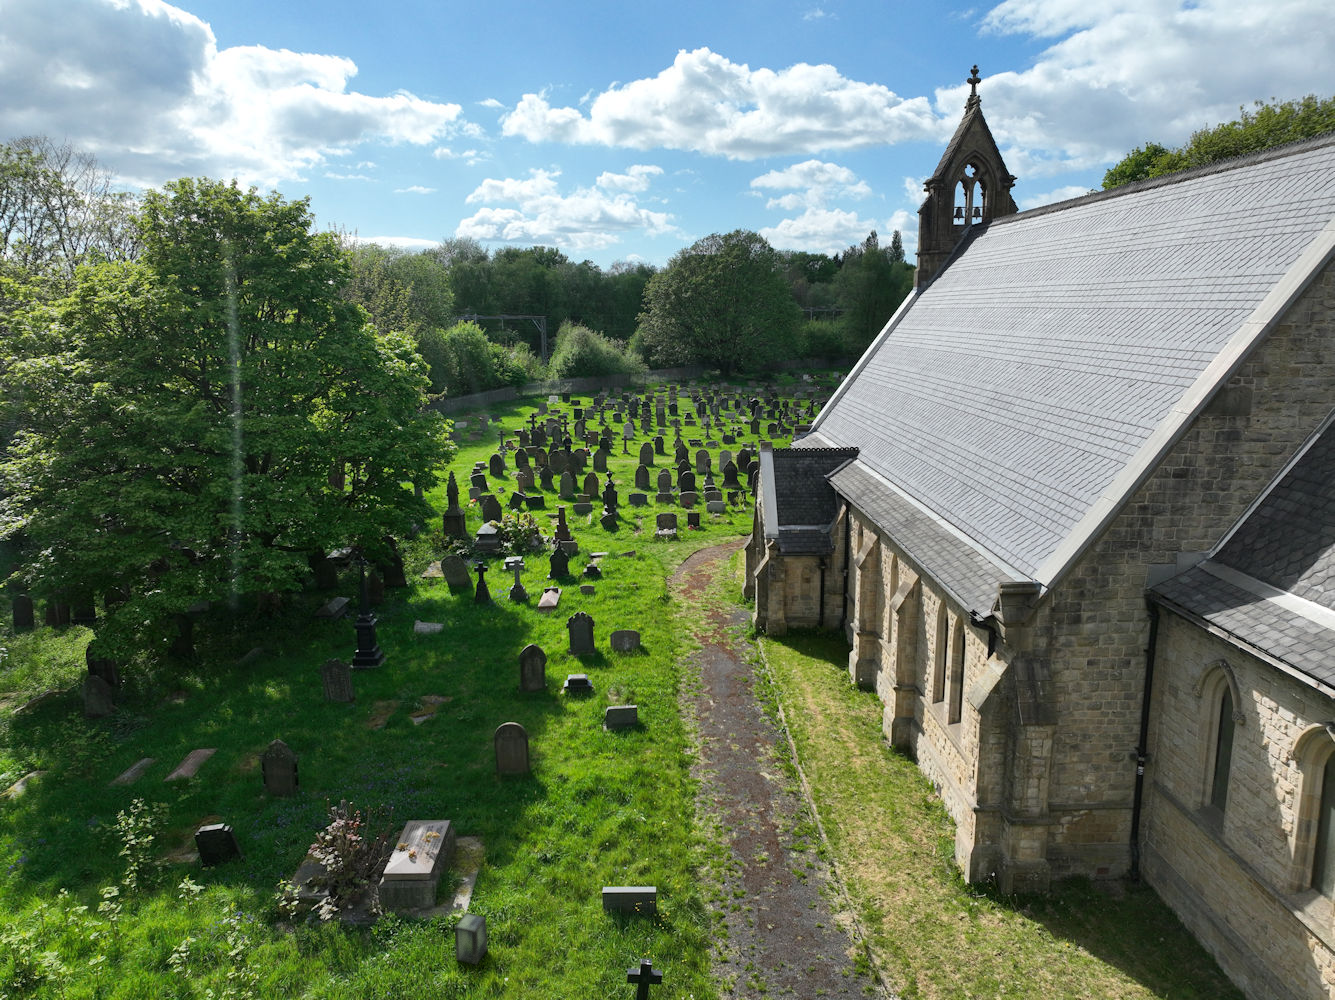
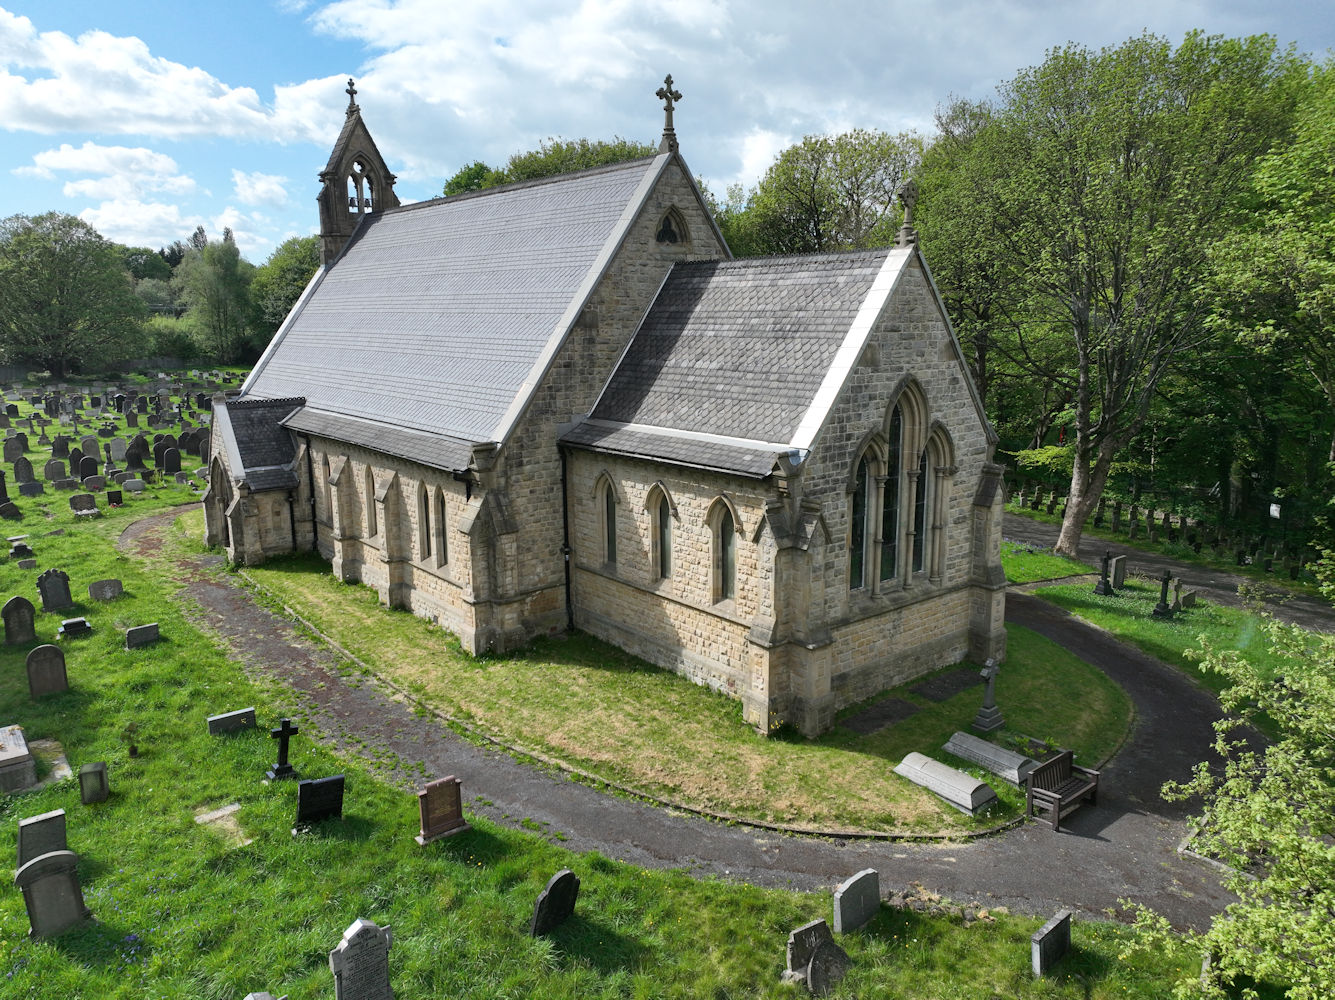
potted plant: none [522,862,545,904] -> present [120,721,142,757]

